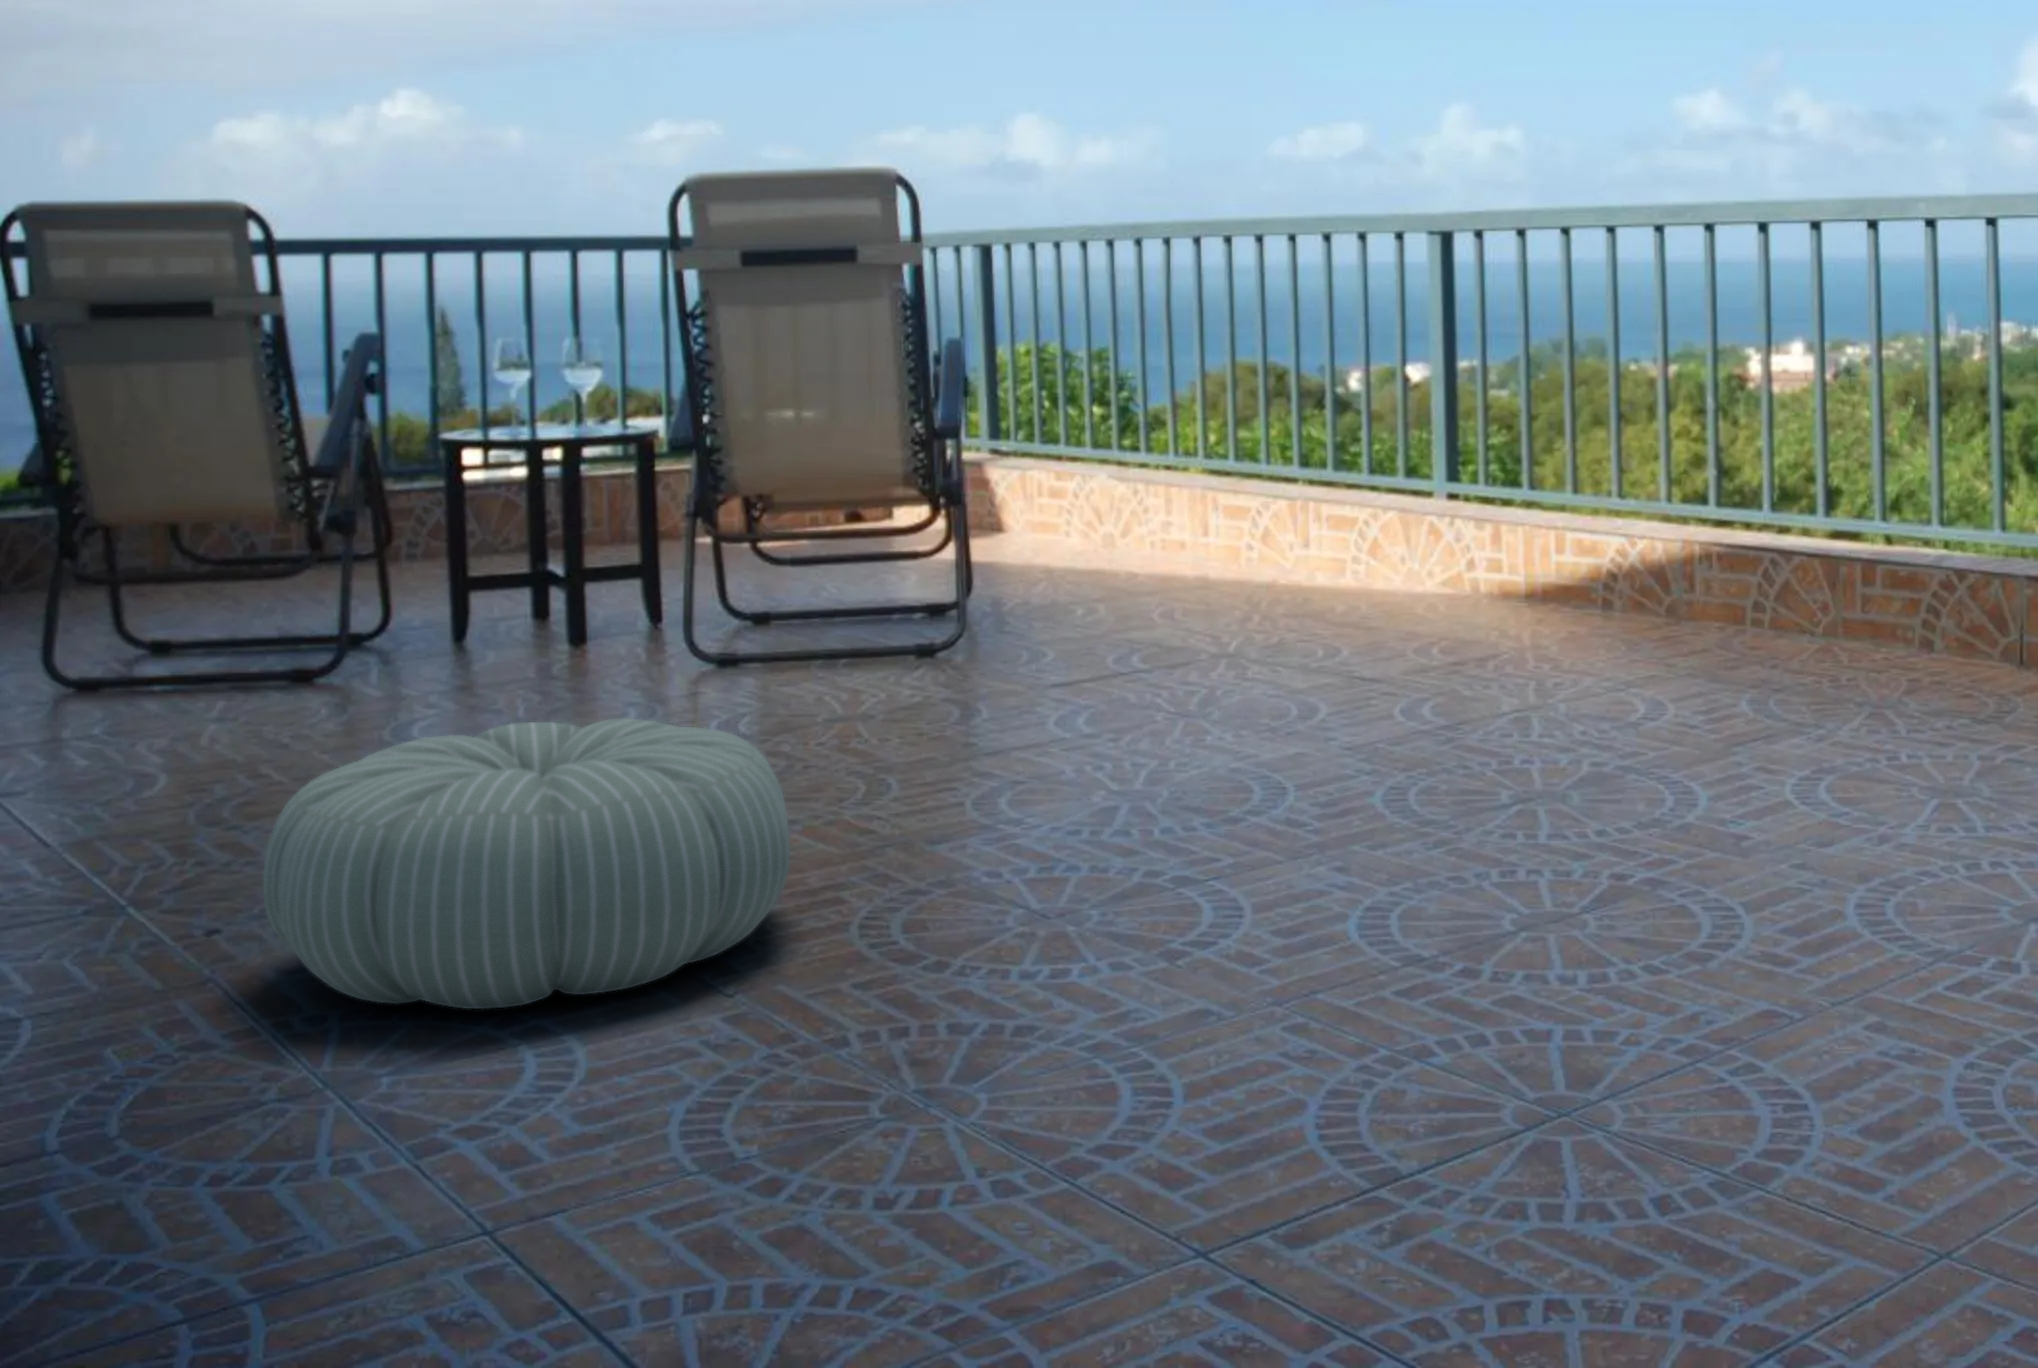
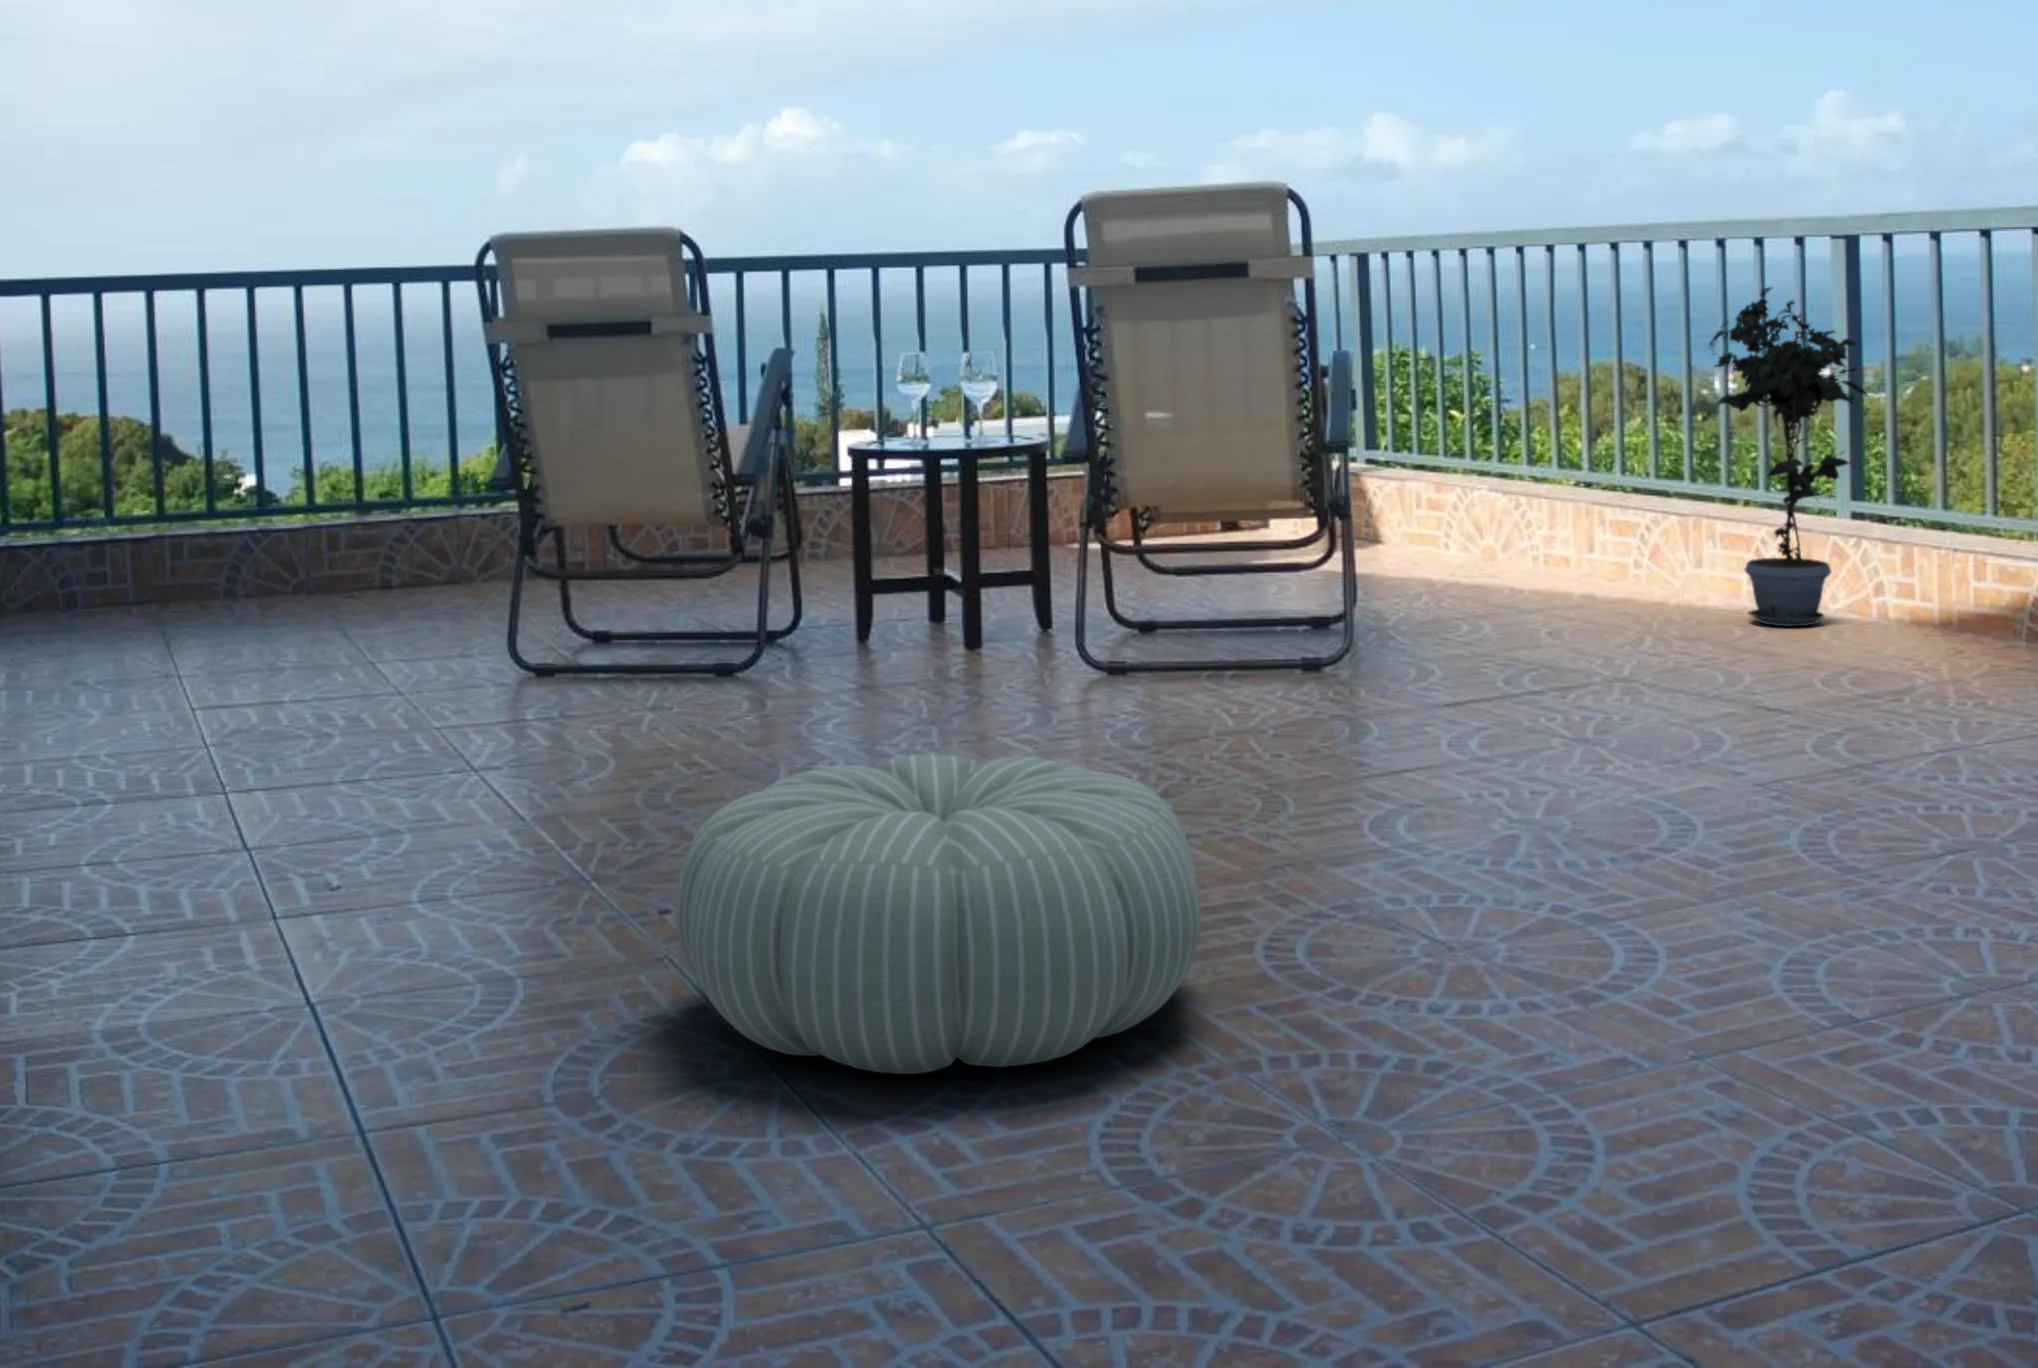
potted plant: none [1295,289,1428,592] -> present [1710,288,1867,627]

